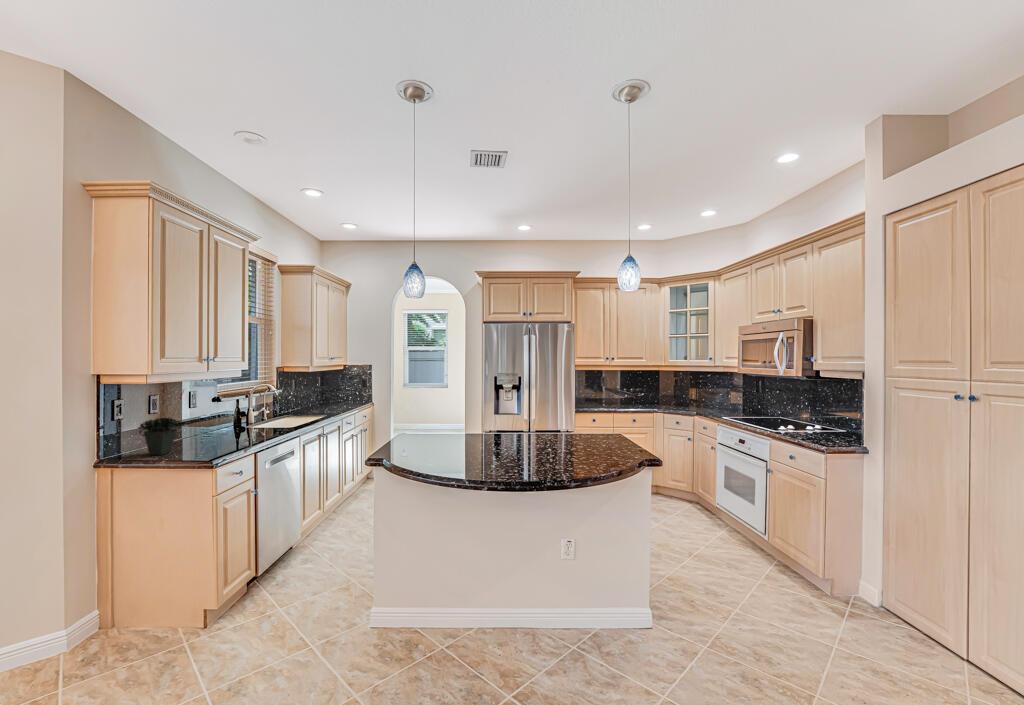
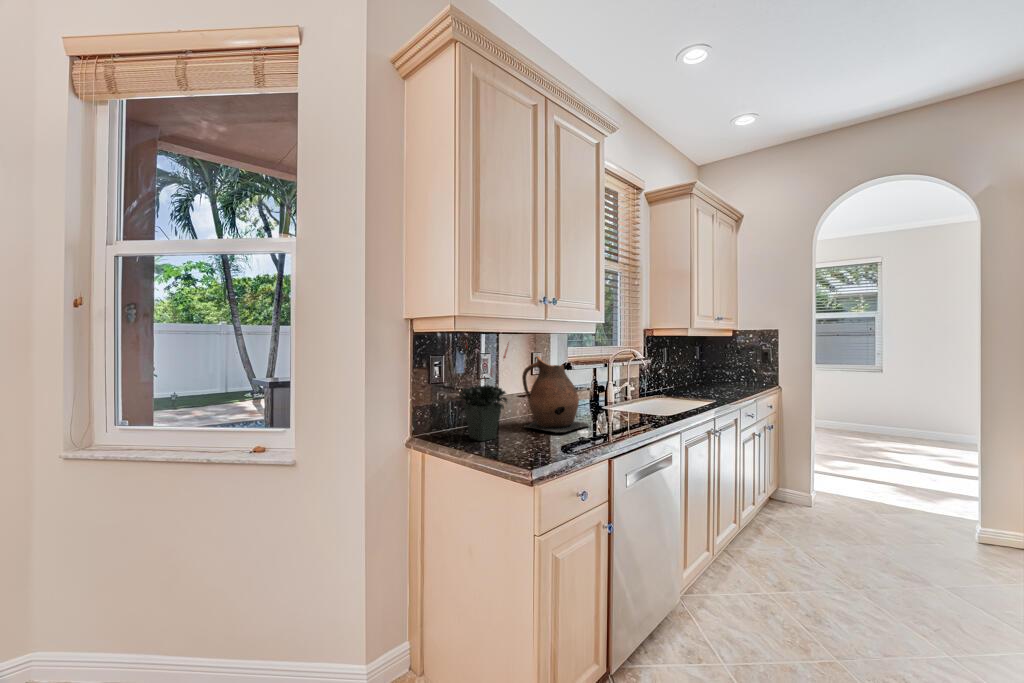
ceramic pitcher: none [187,395,240,444] -> present [522,356,590,433]

